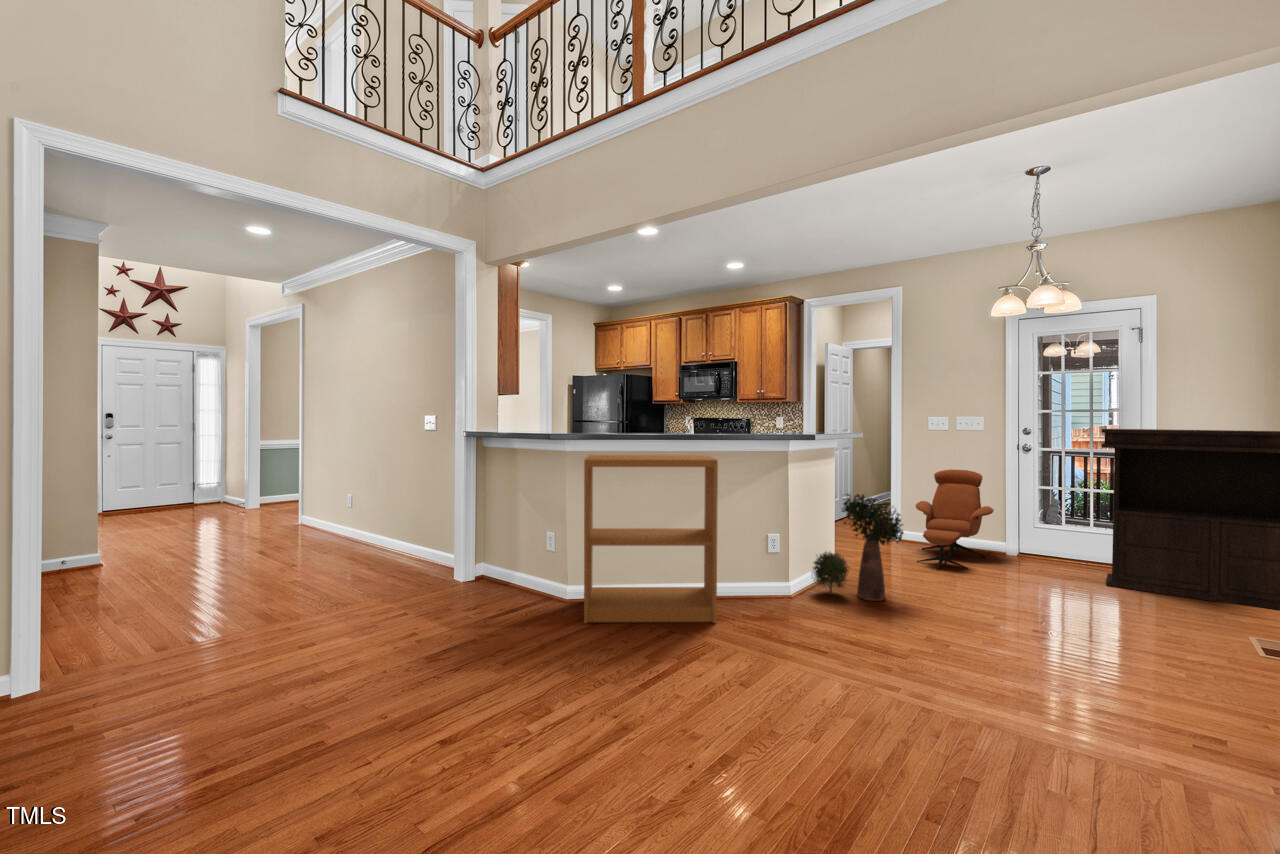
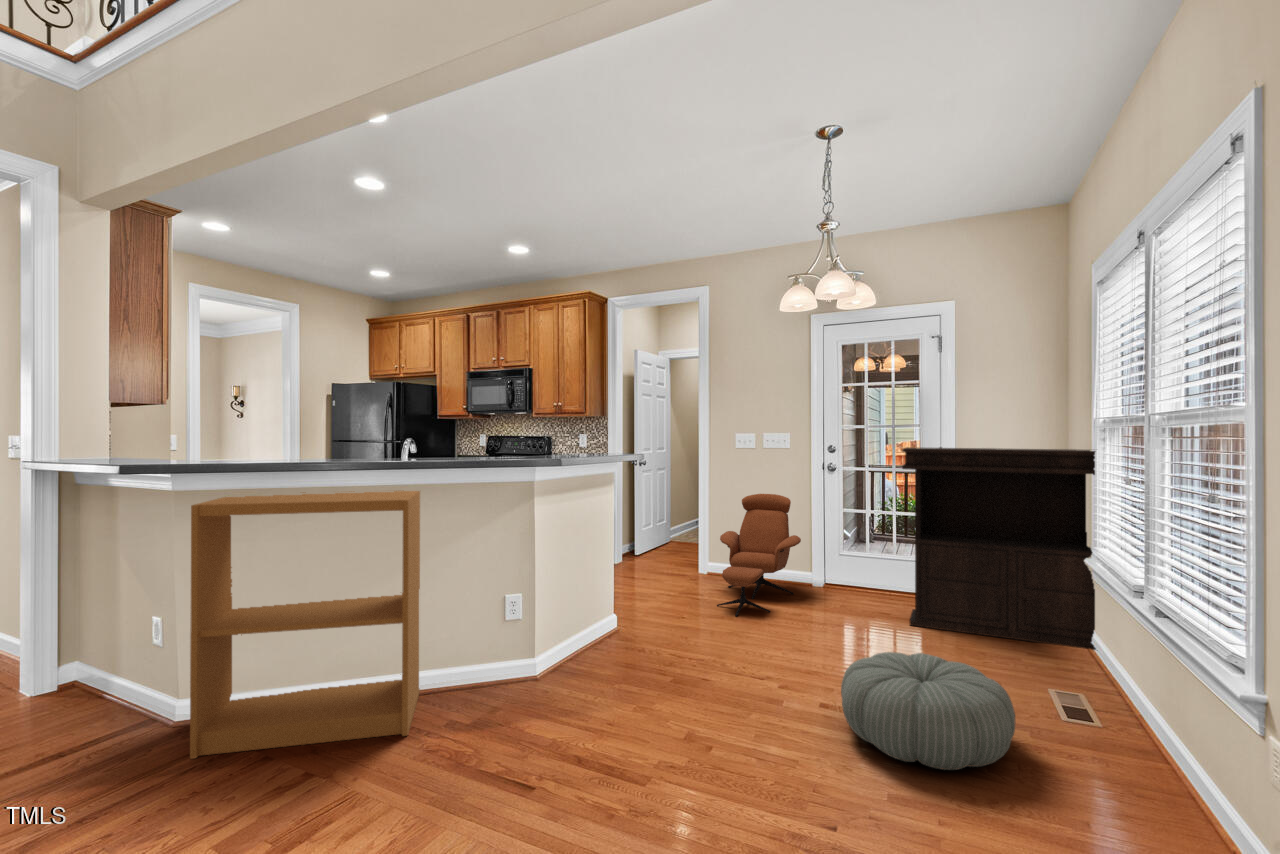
potted plant: present [813,494,904,601] -> none [569,534,683,672]
pouf: none [1054,592,1218,676] -> present [841,652,1015,770]

